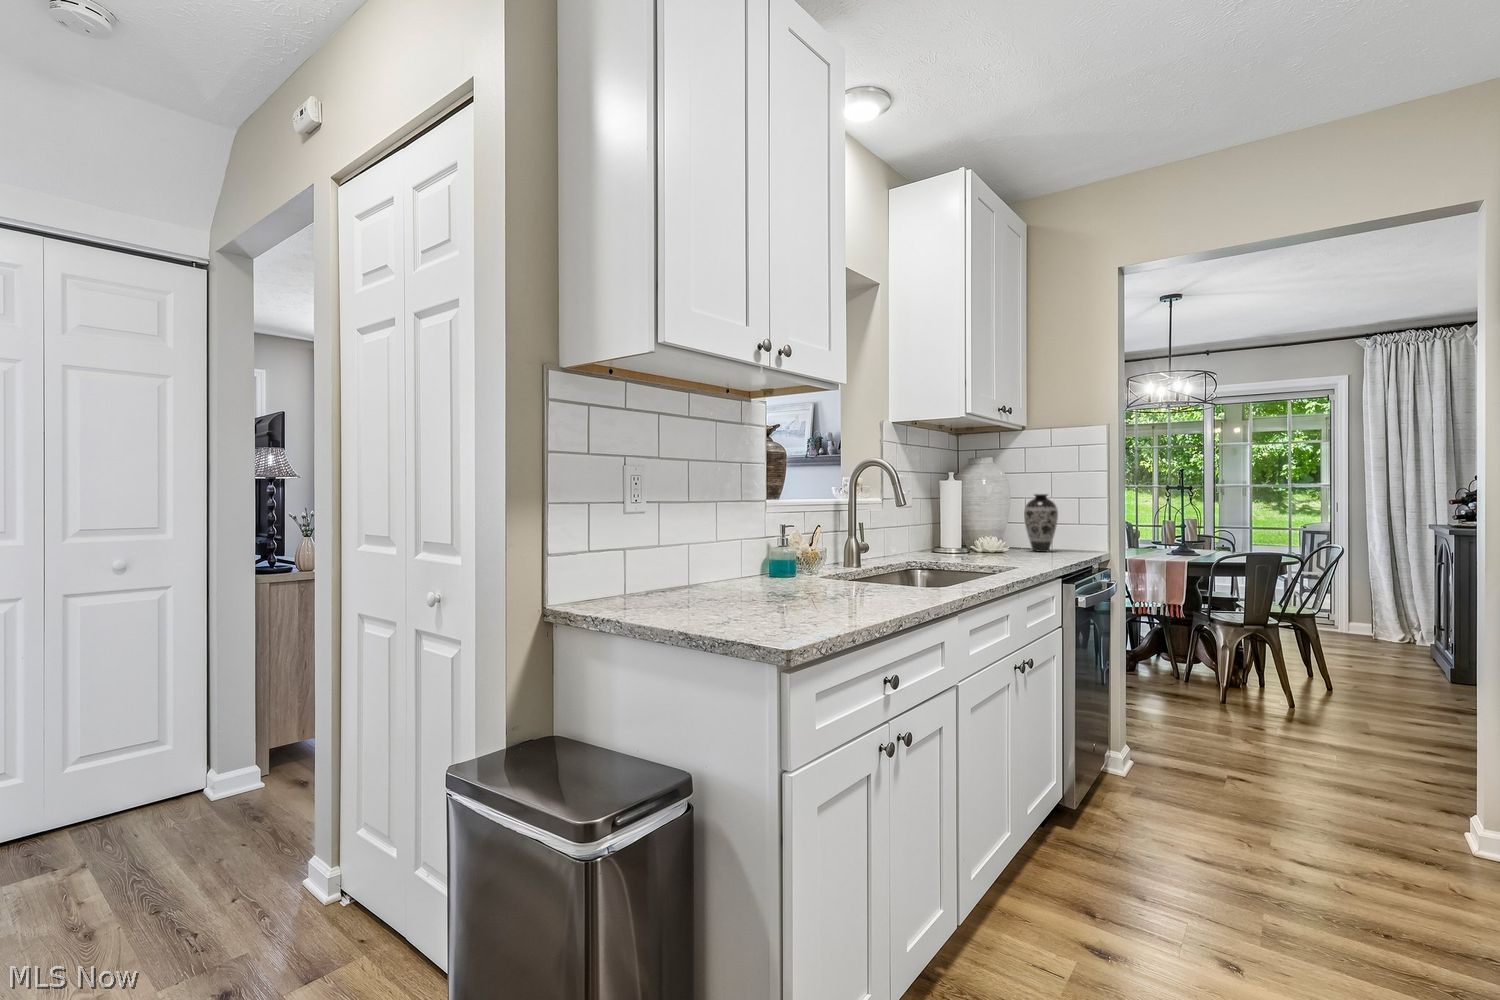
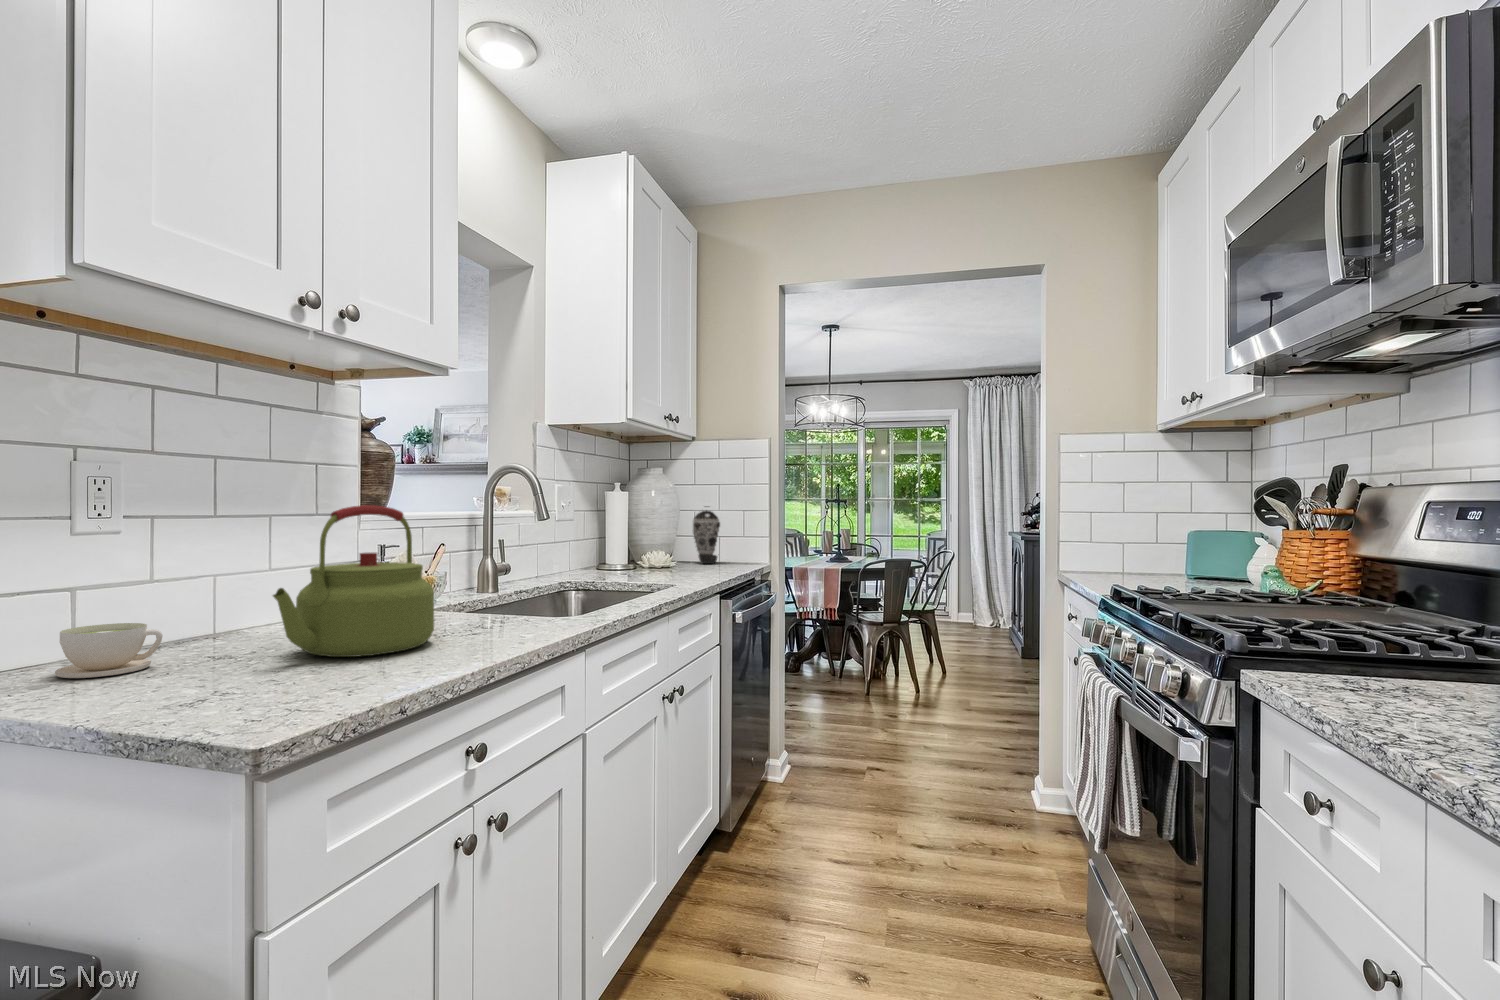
kettle: none [754,495,849,605] -> present [273,505,434,657]
coffee cup: none [631,574,683,607] -> present [55,623,162,678]

